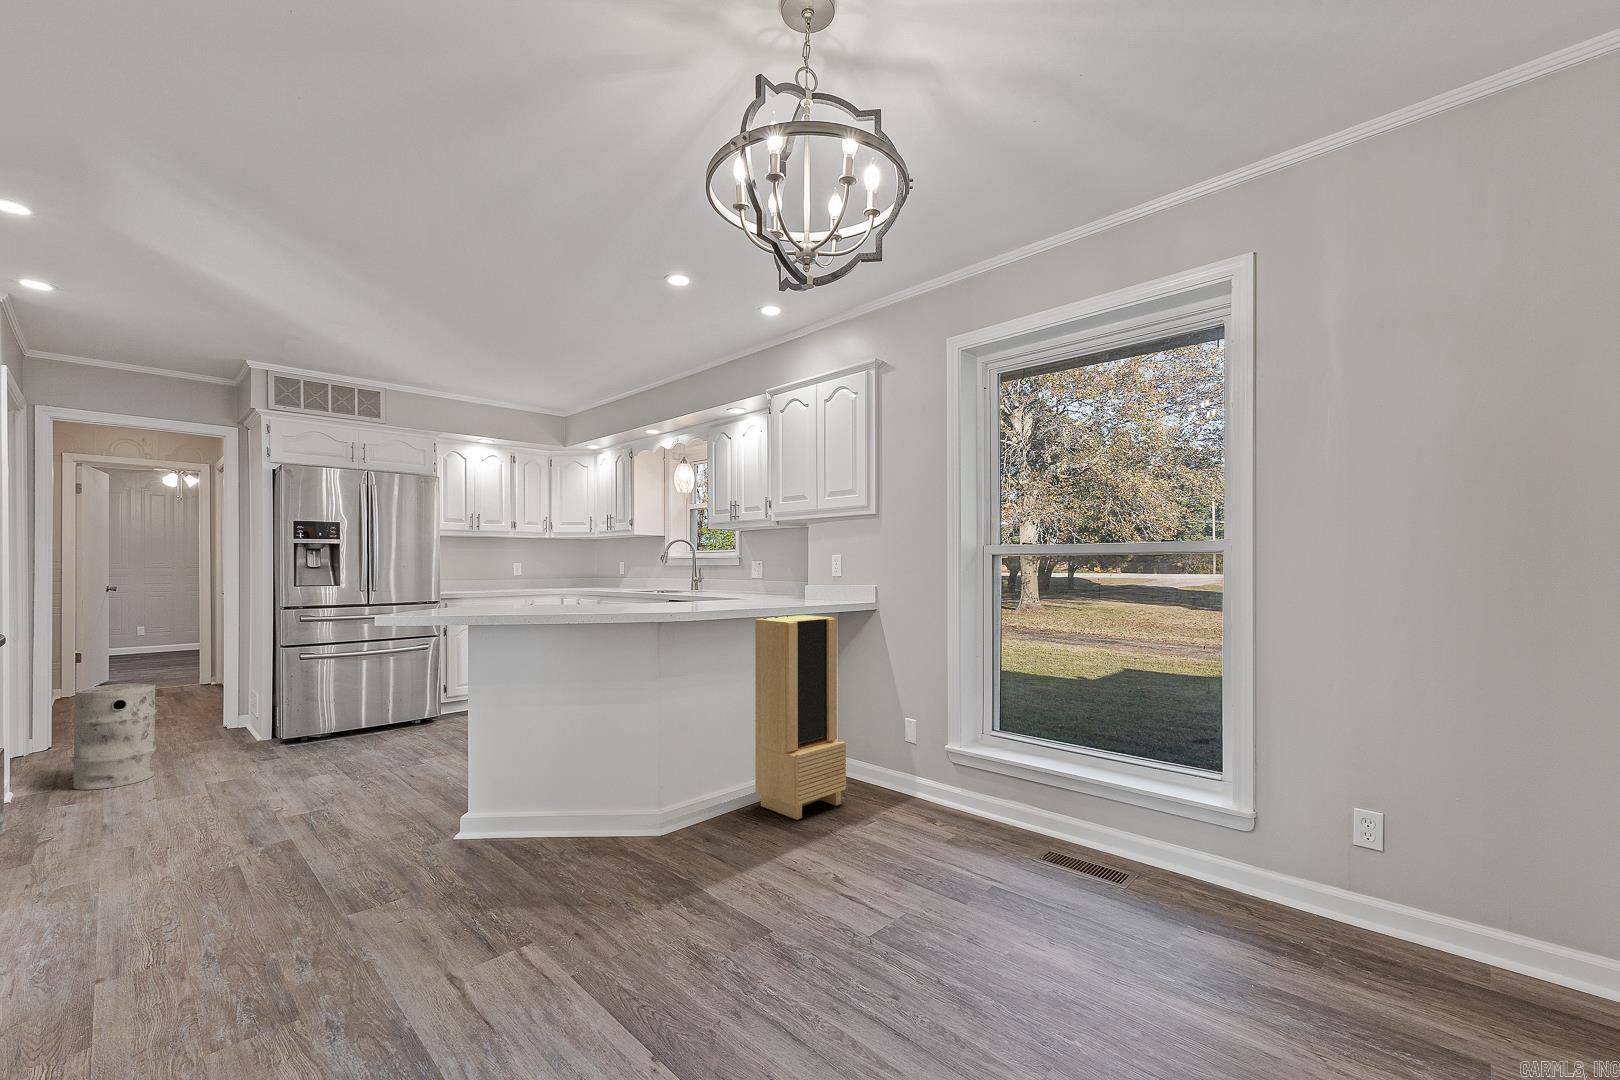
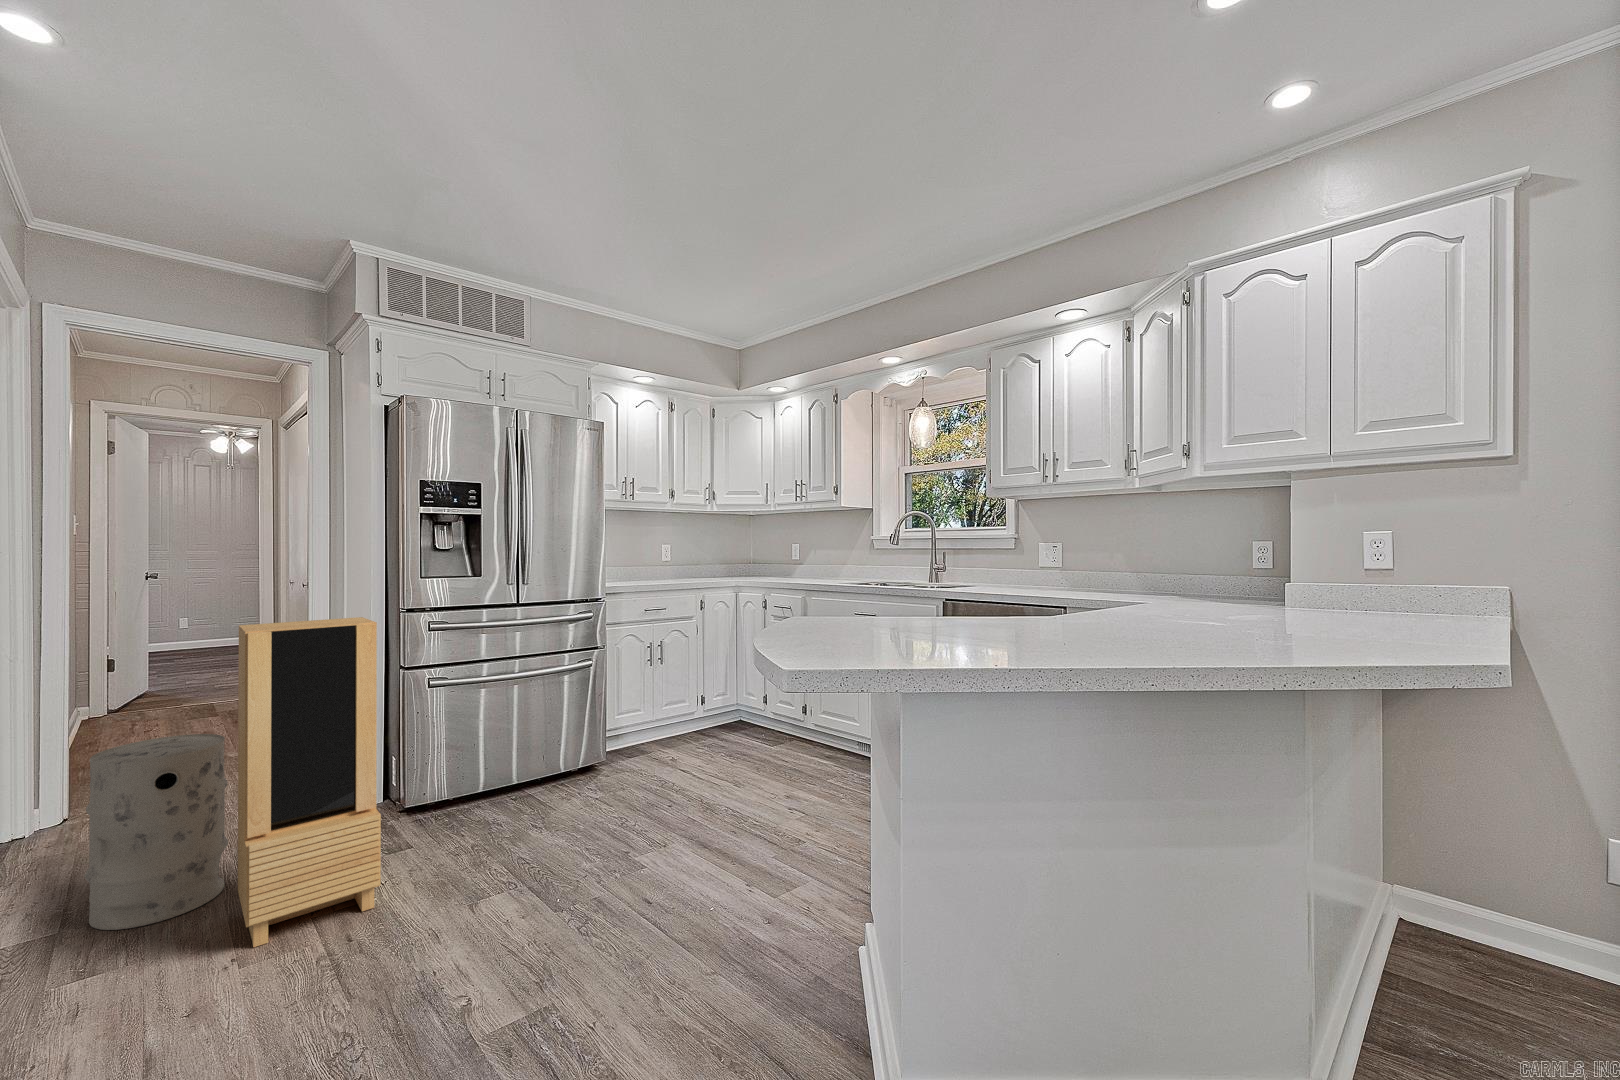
storage cabinet: present [755,615,846,820] -> present [238,617,381,947]

